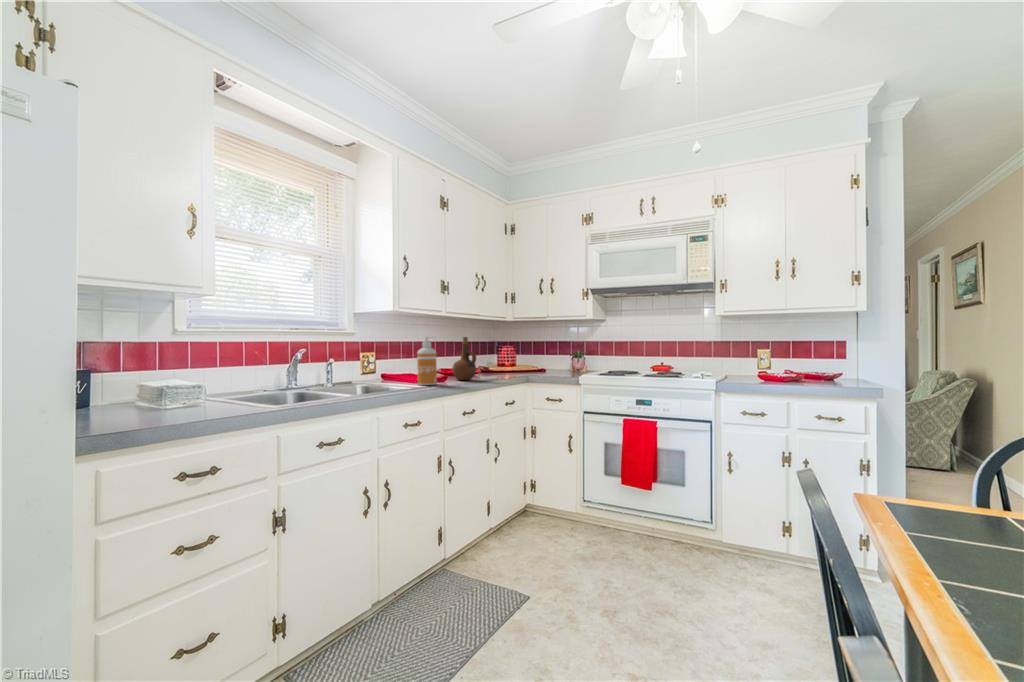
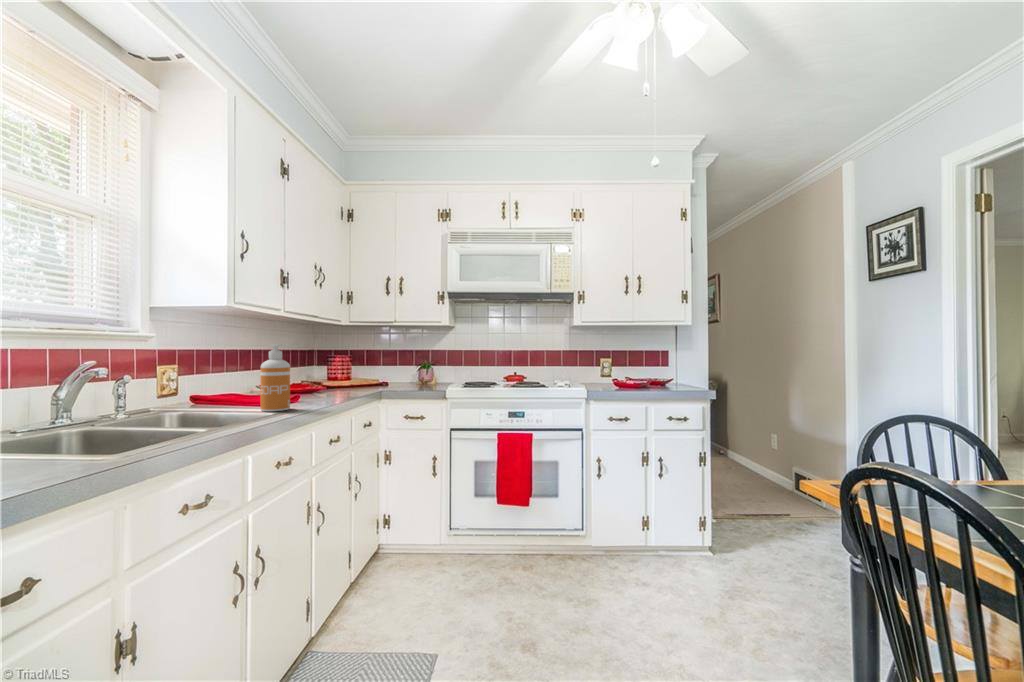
ceramic pitcher: present [452,337,476,380] -> none [299,345,334,400]

